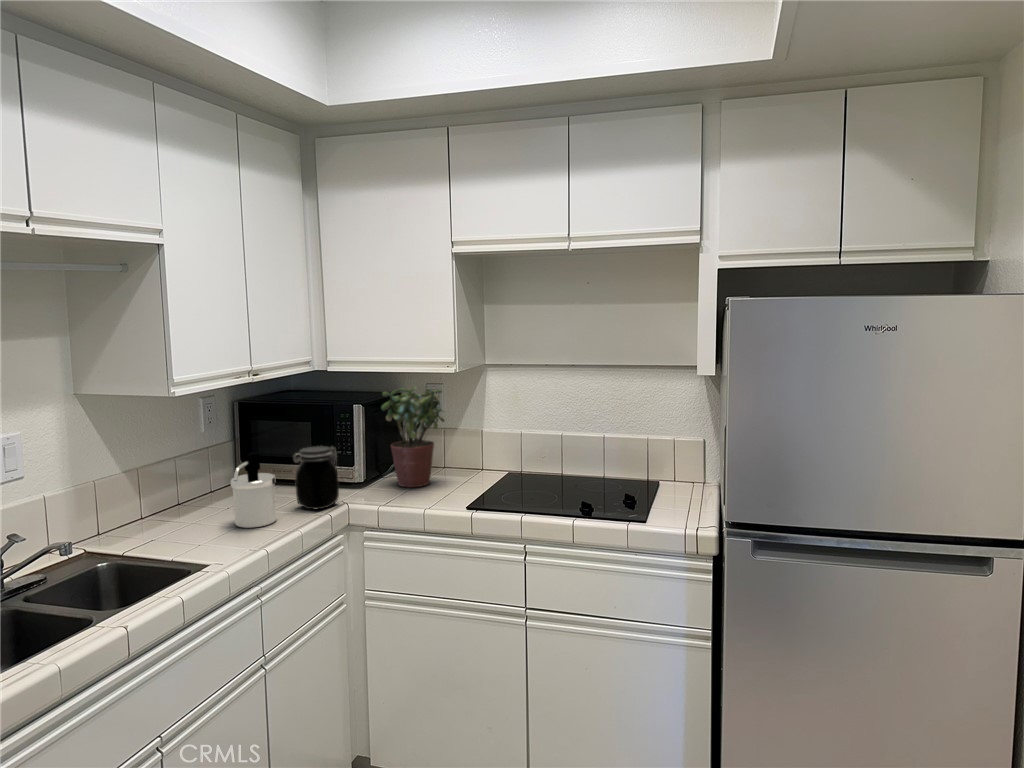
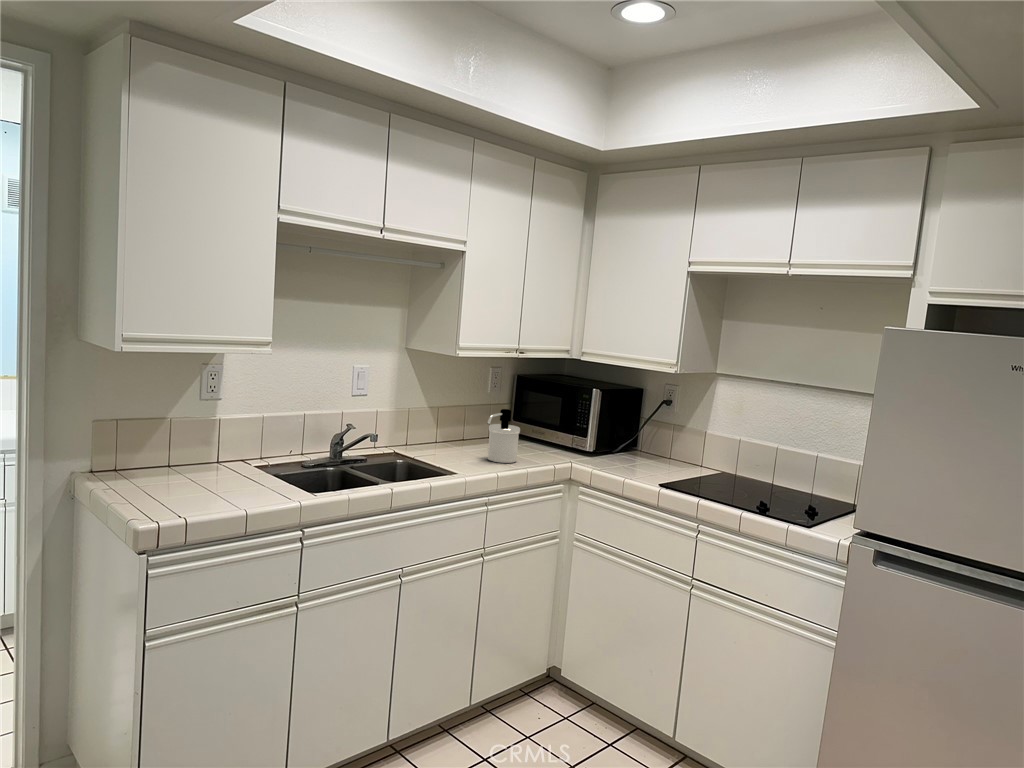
potted plant: present [382,387,444,487] -> none [617,380,670,465]
jar: present [293,446,339,510] -> none [536,414,572,462]

